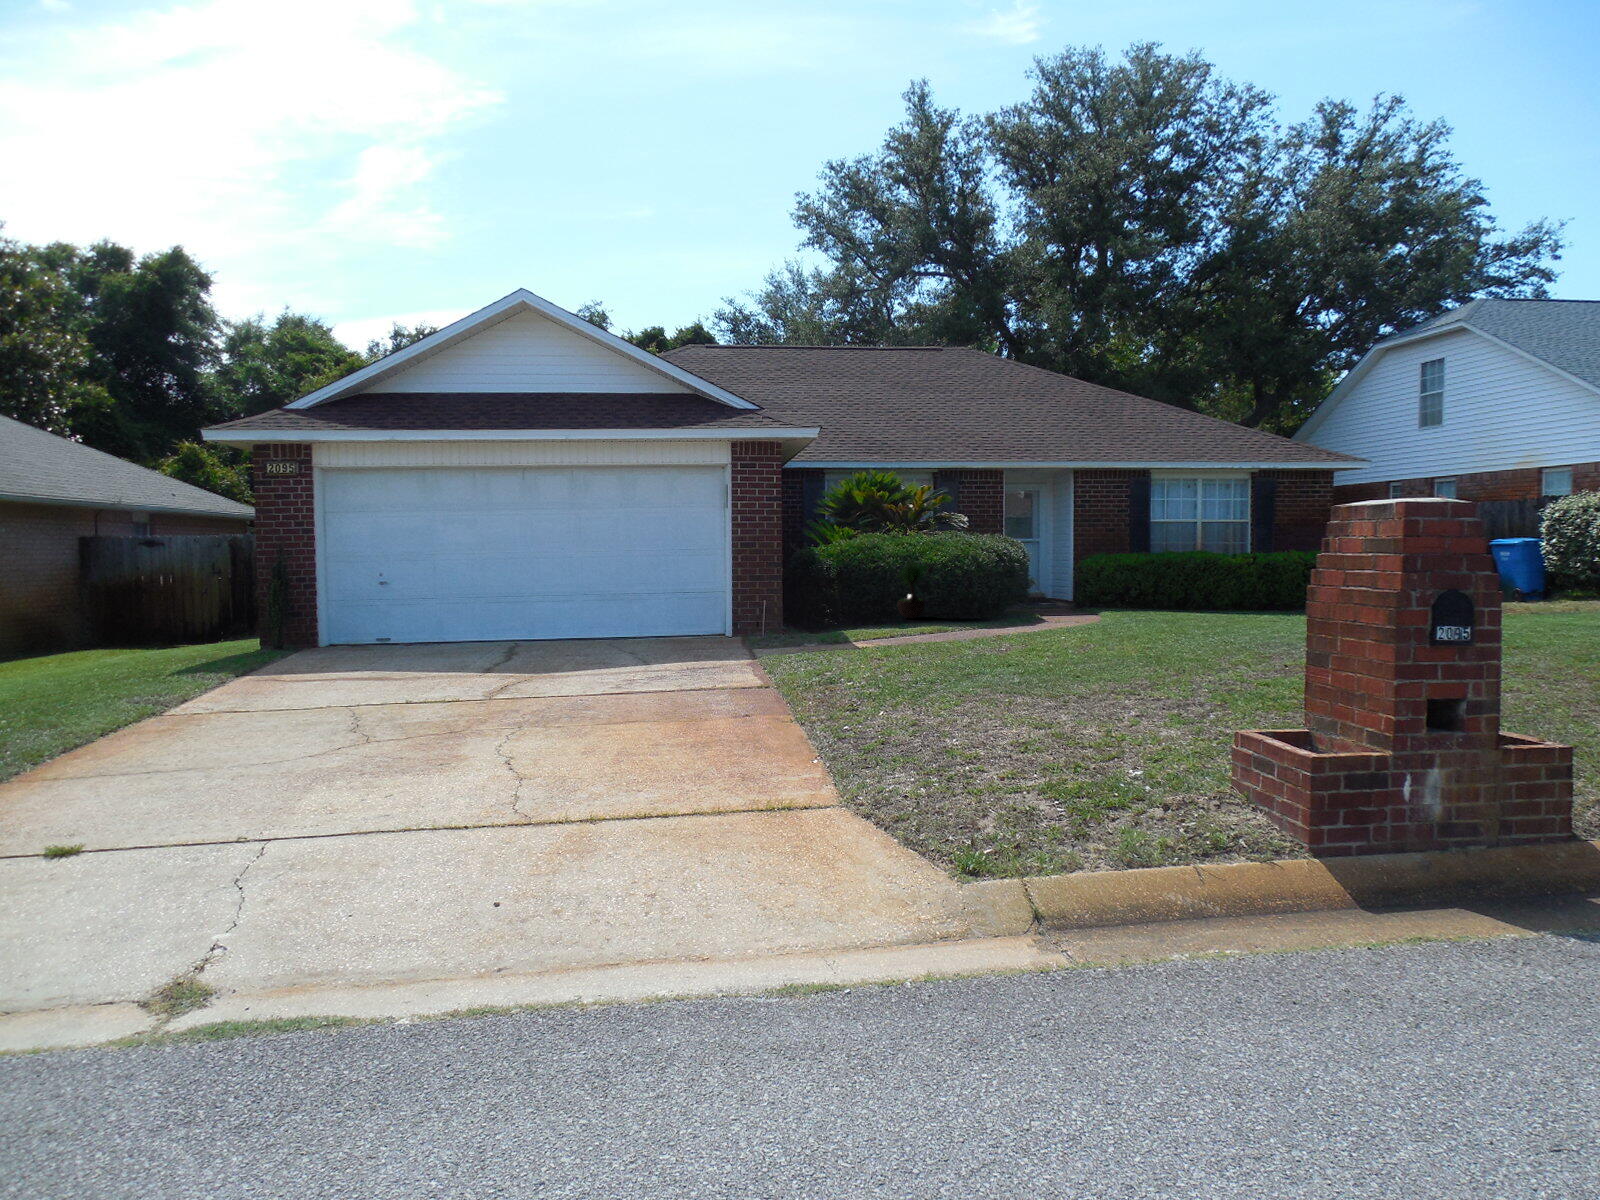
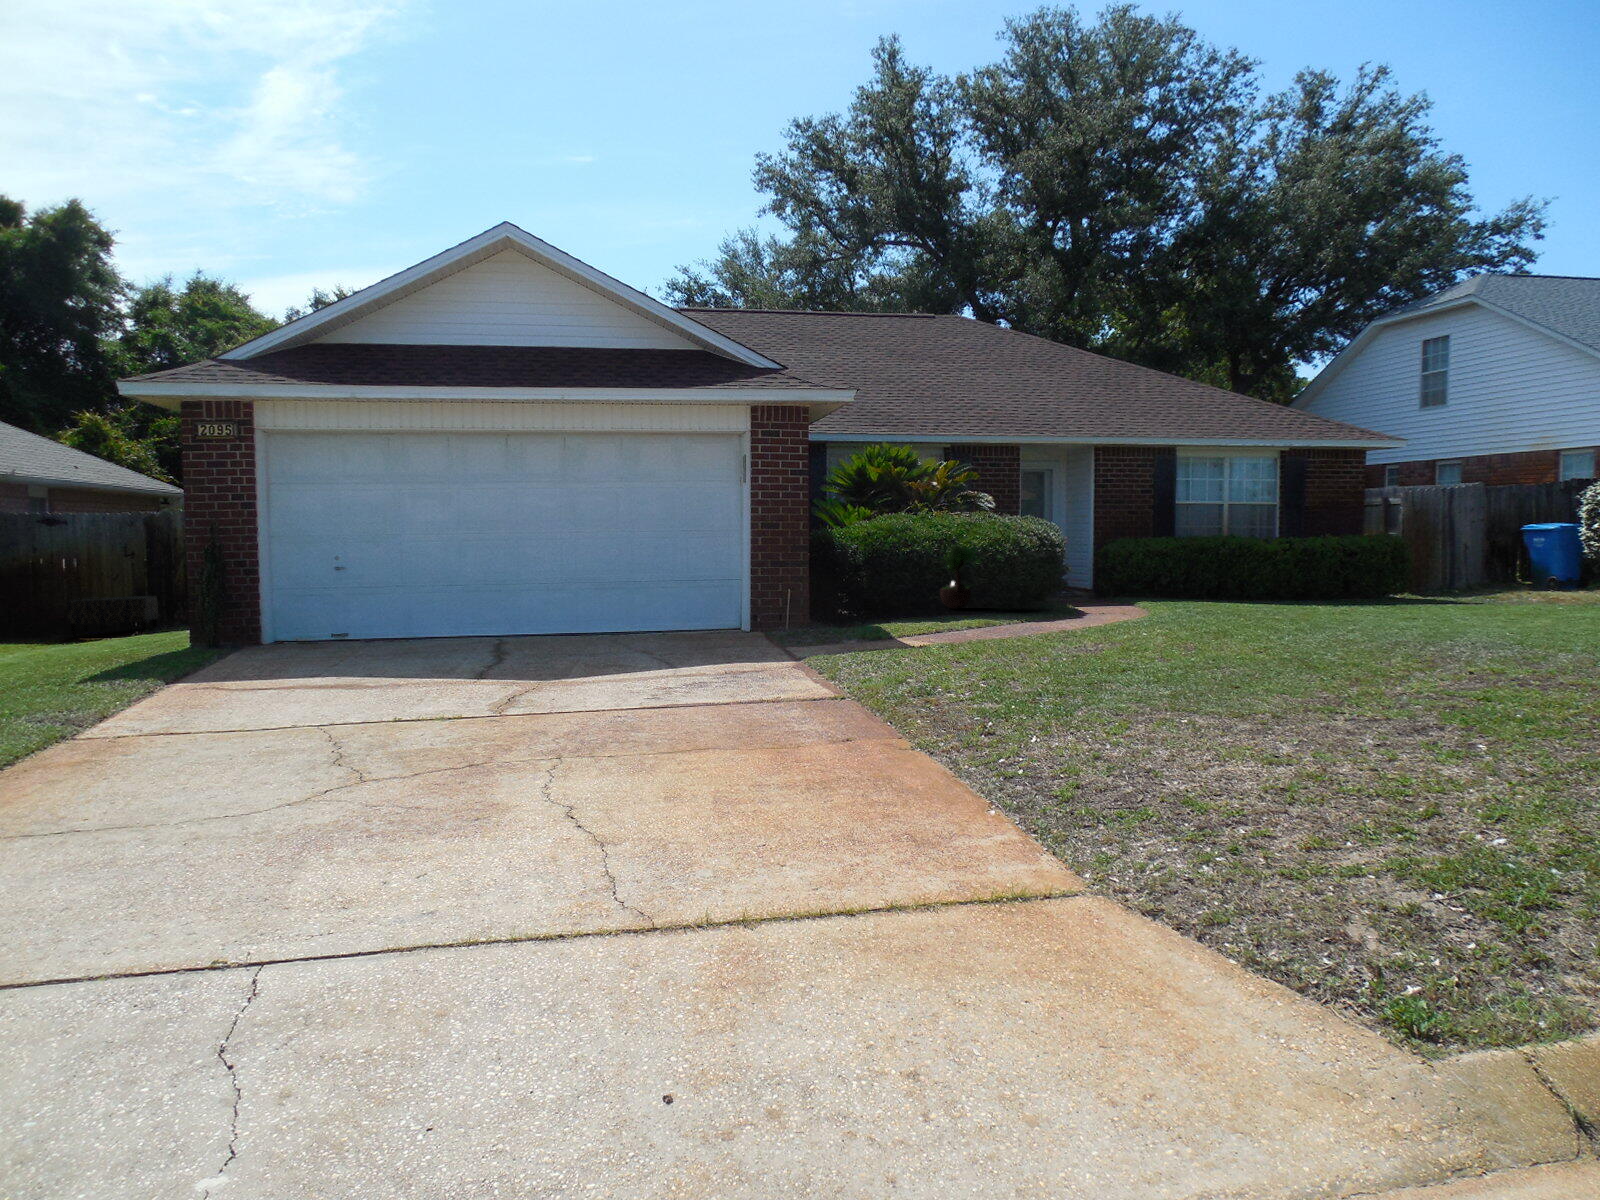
bench: none [163,608,240,642] -> present [67,596,158,635]

